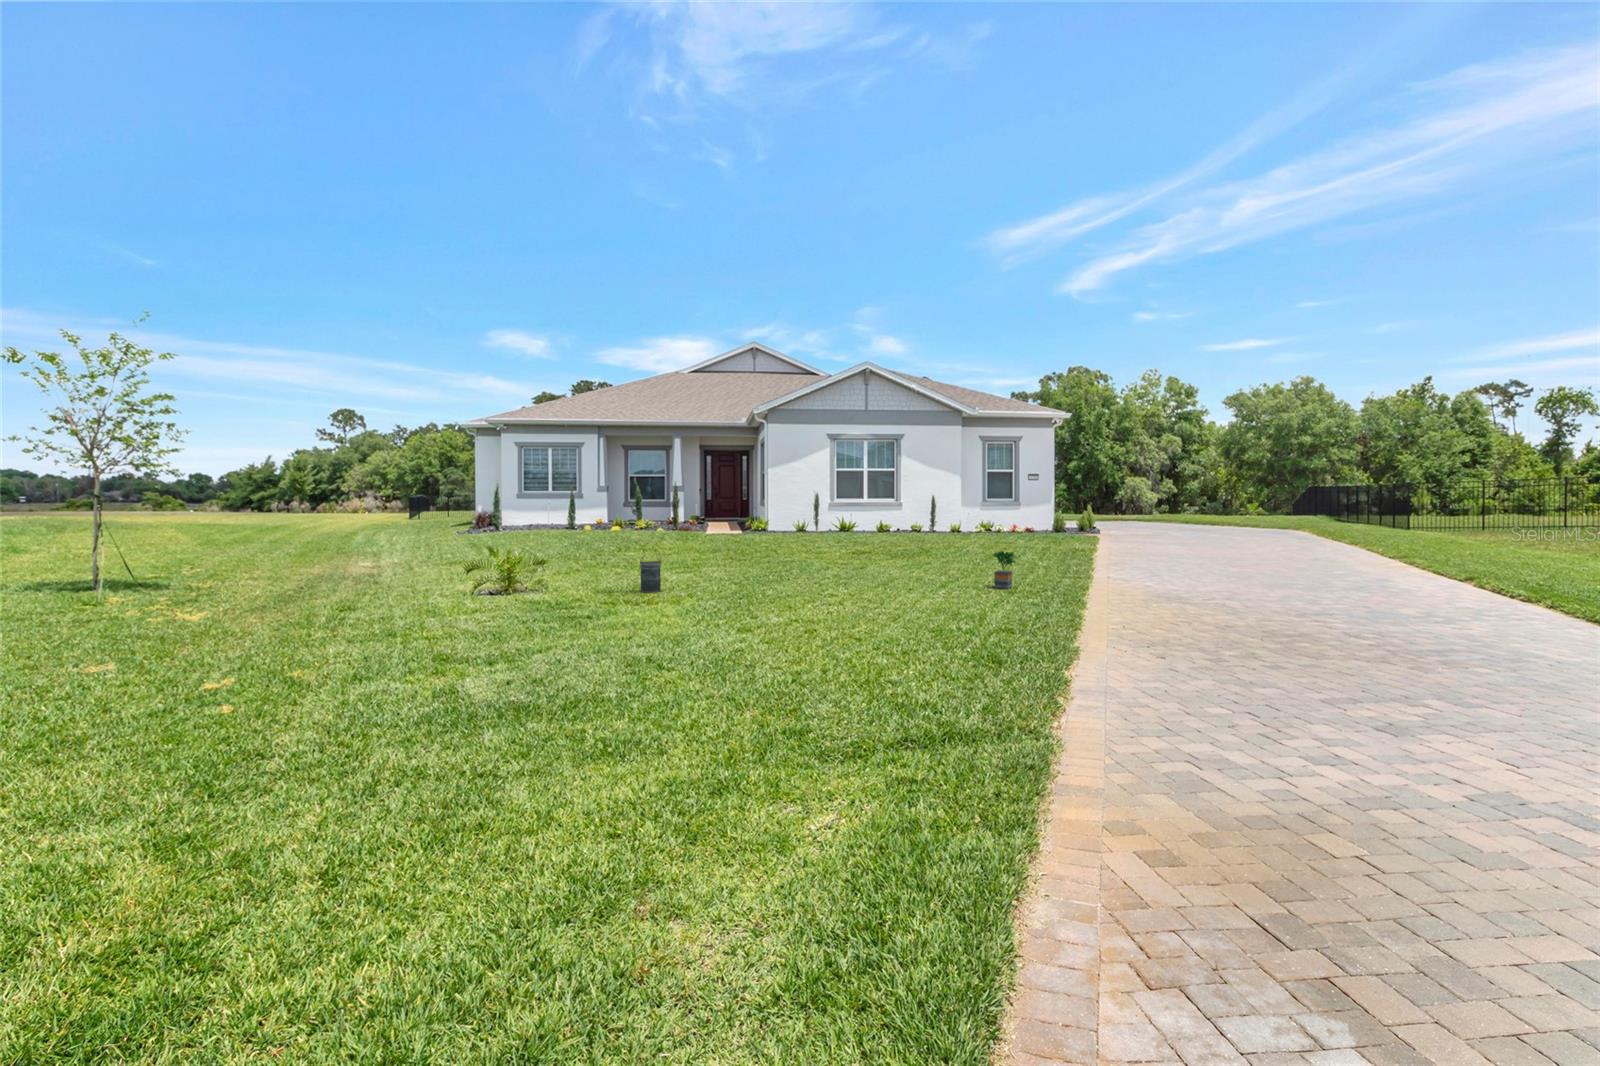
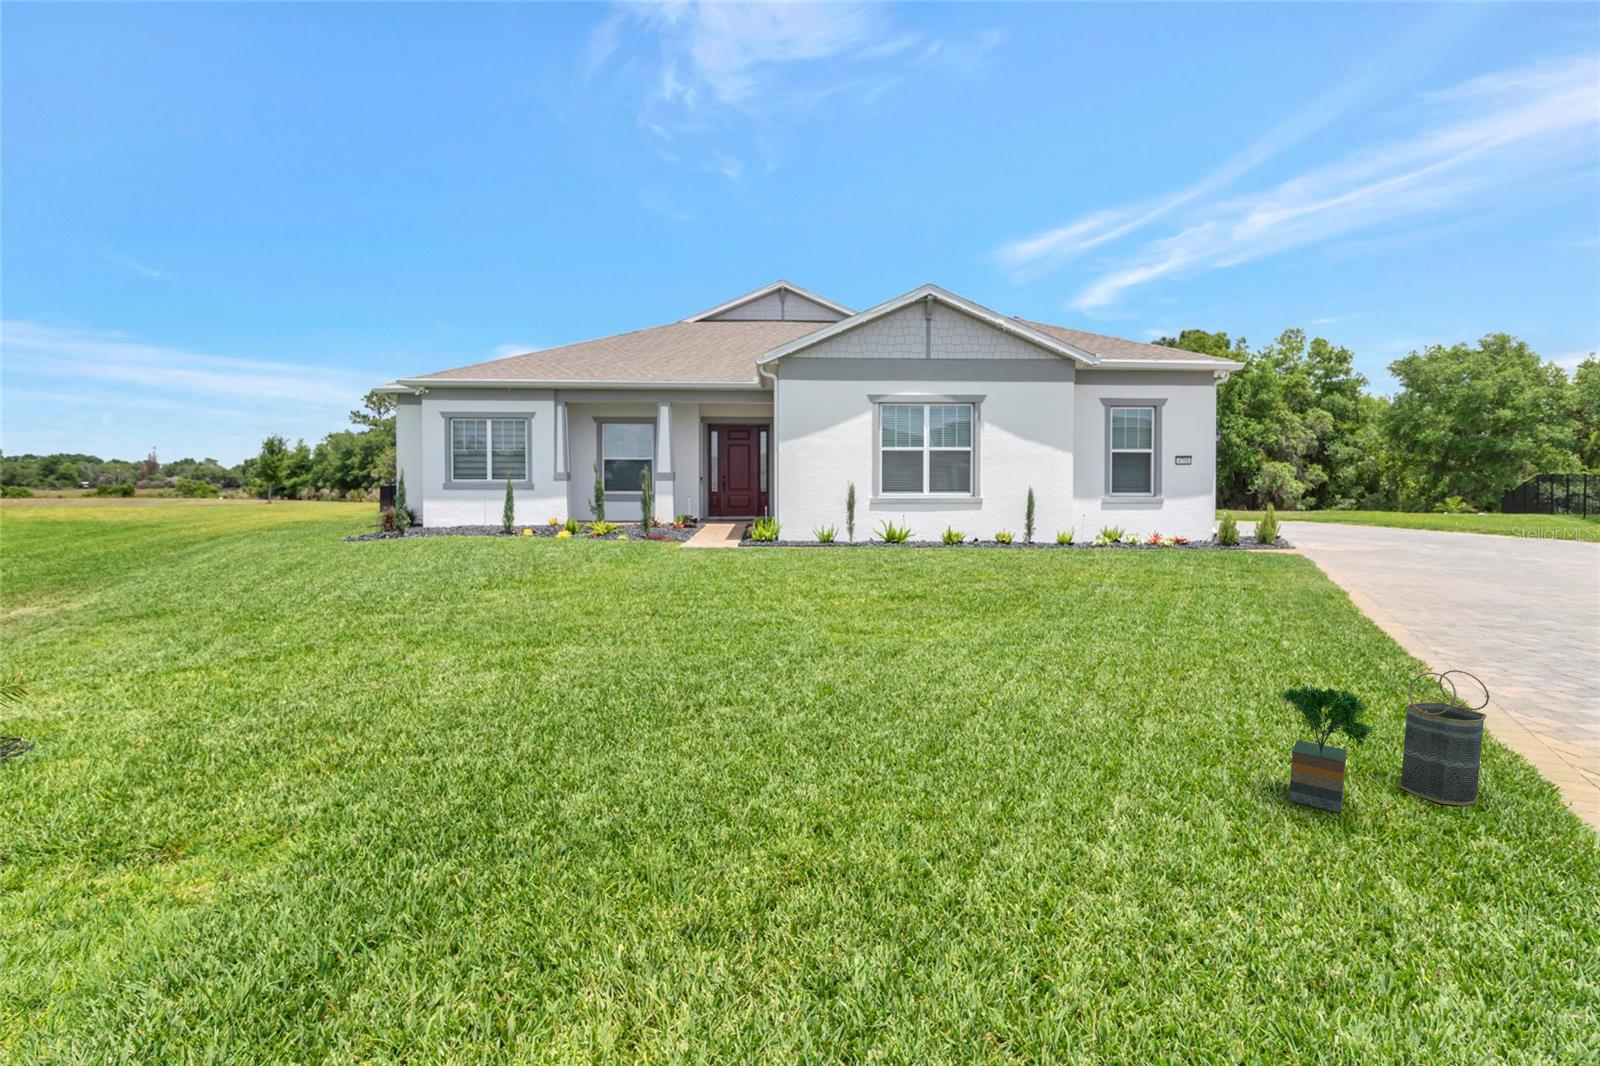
basket: present [640,549,661,593] -> present [1399,670,1489,806]

